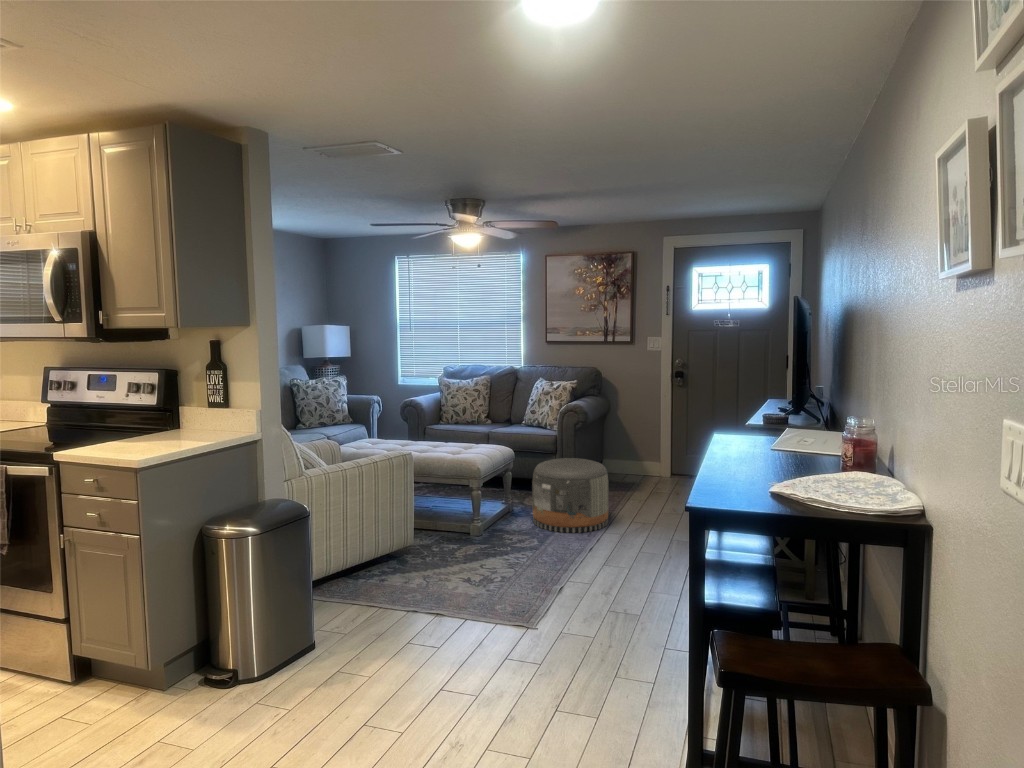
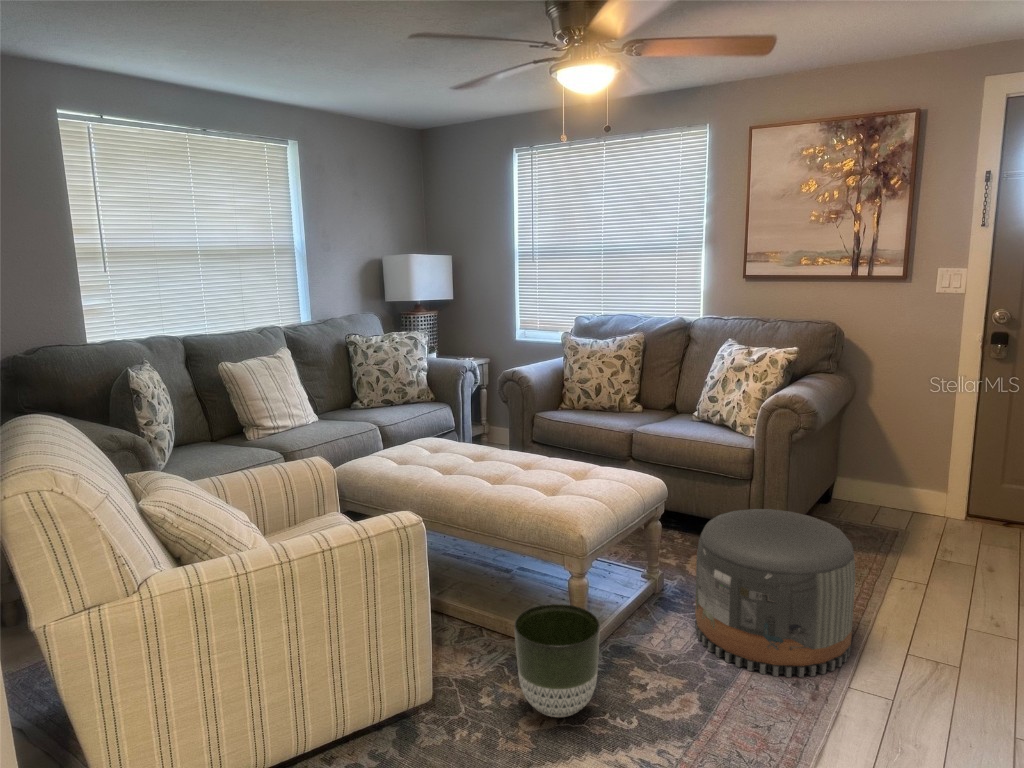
planter: none [450,500,492,553] -> present [514,604,600,717]

